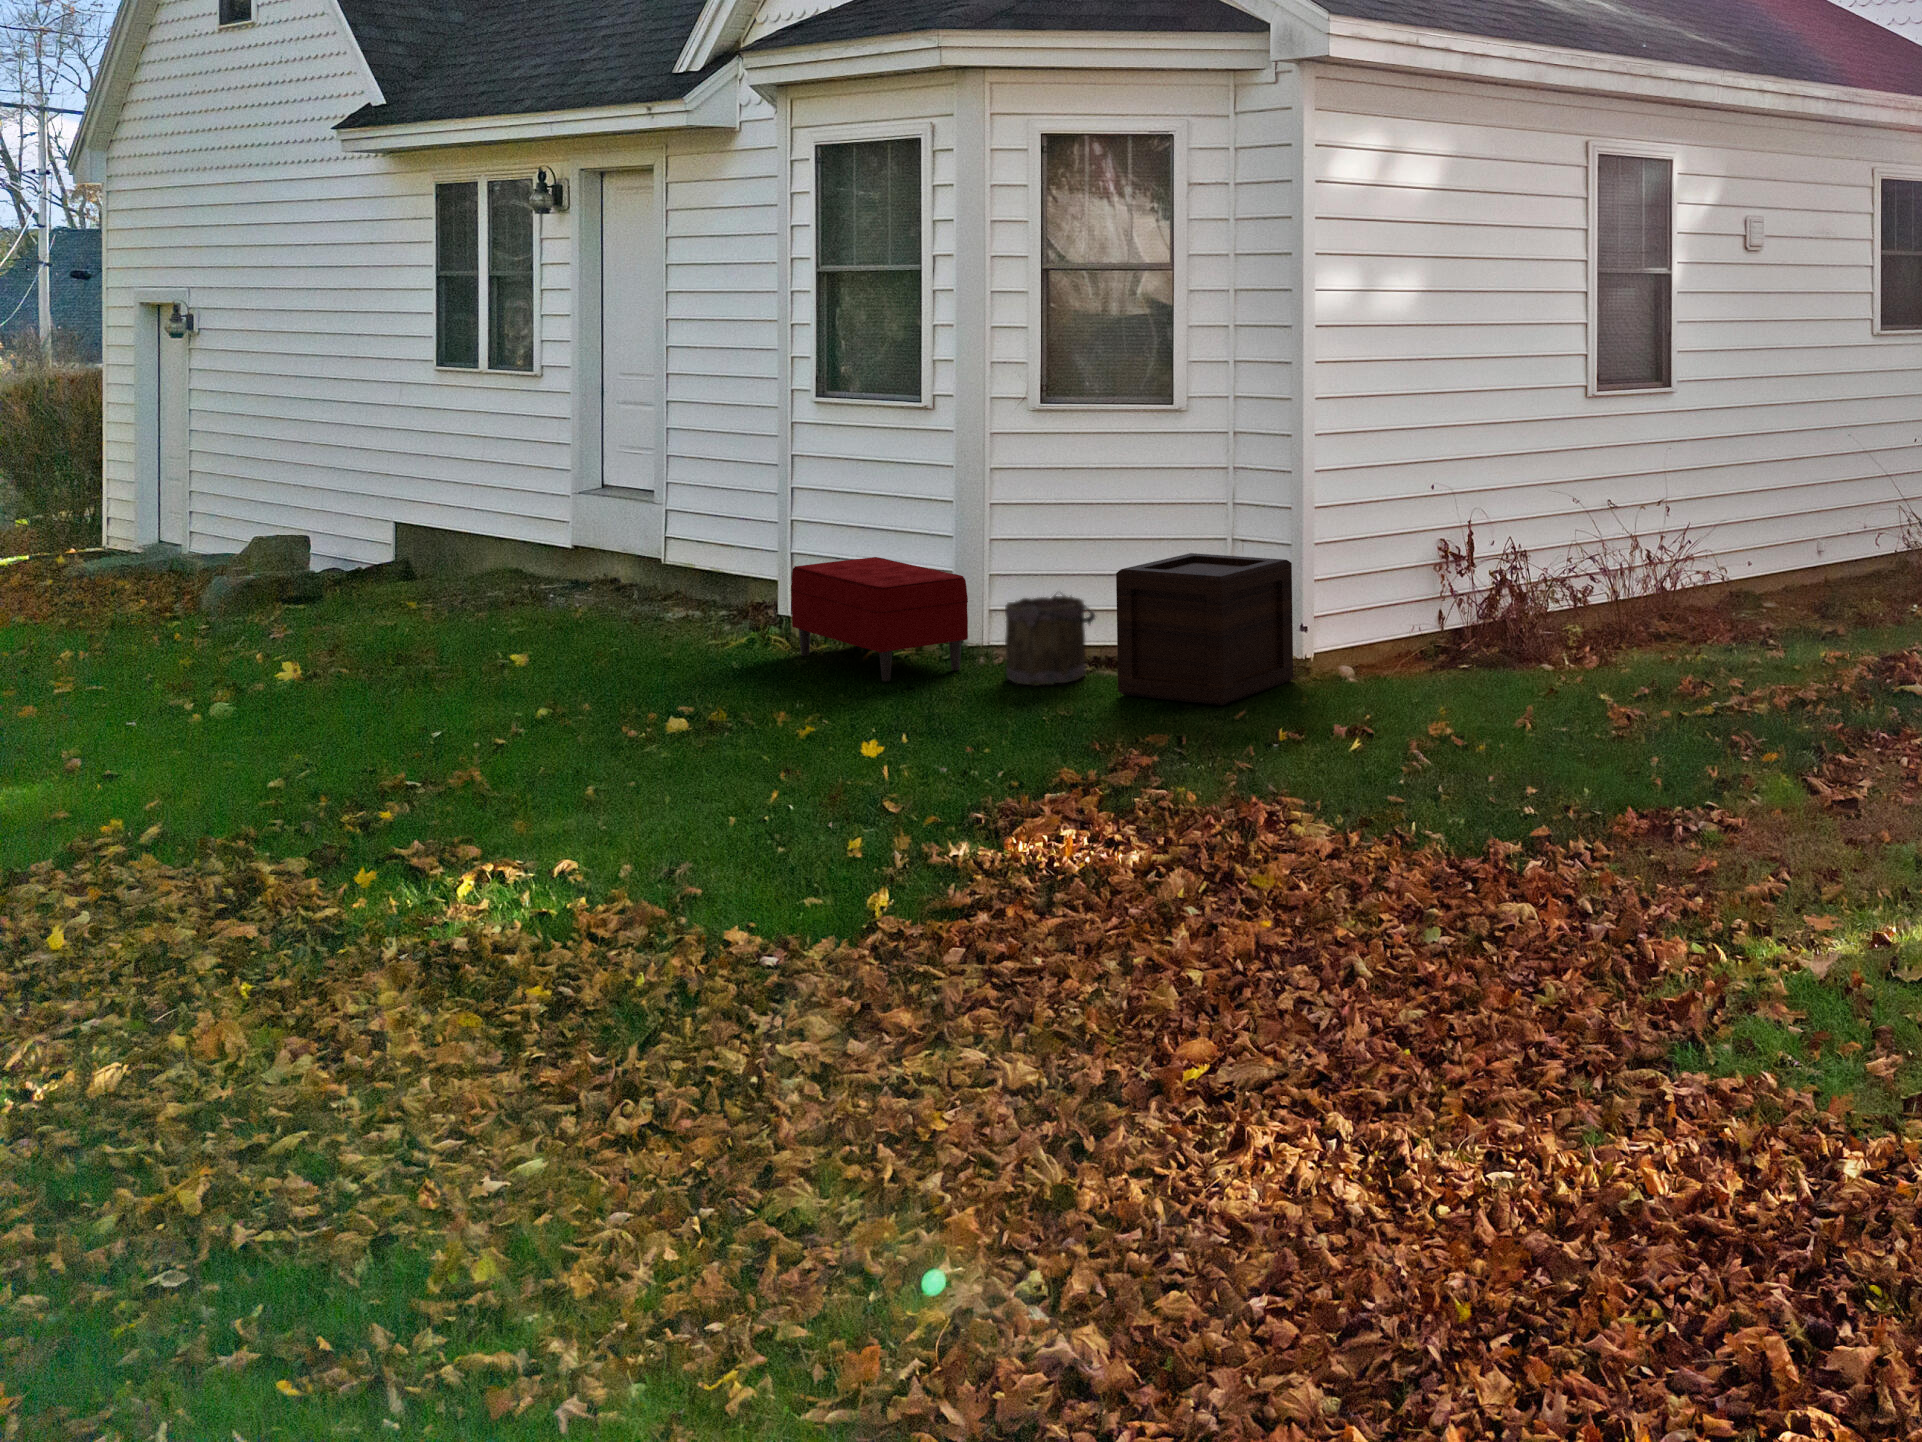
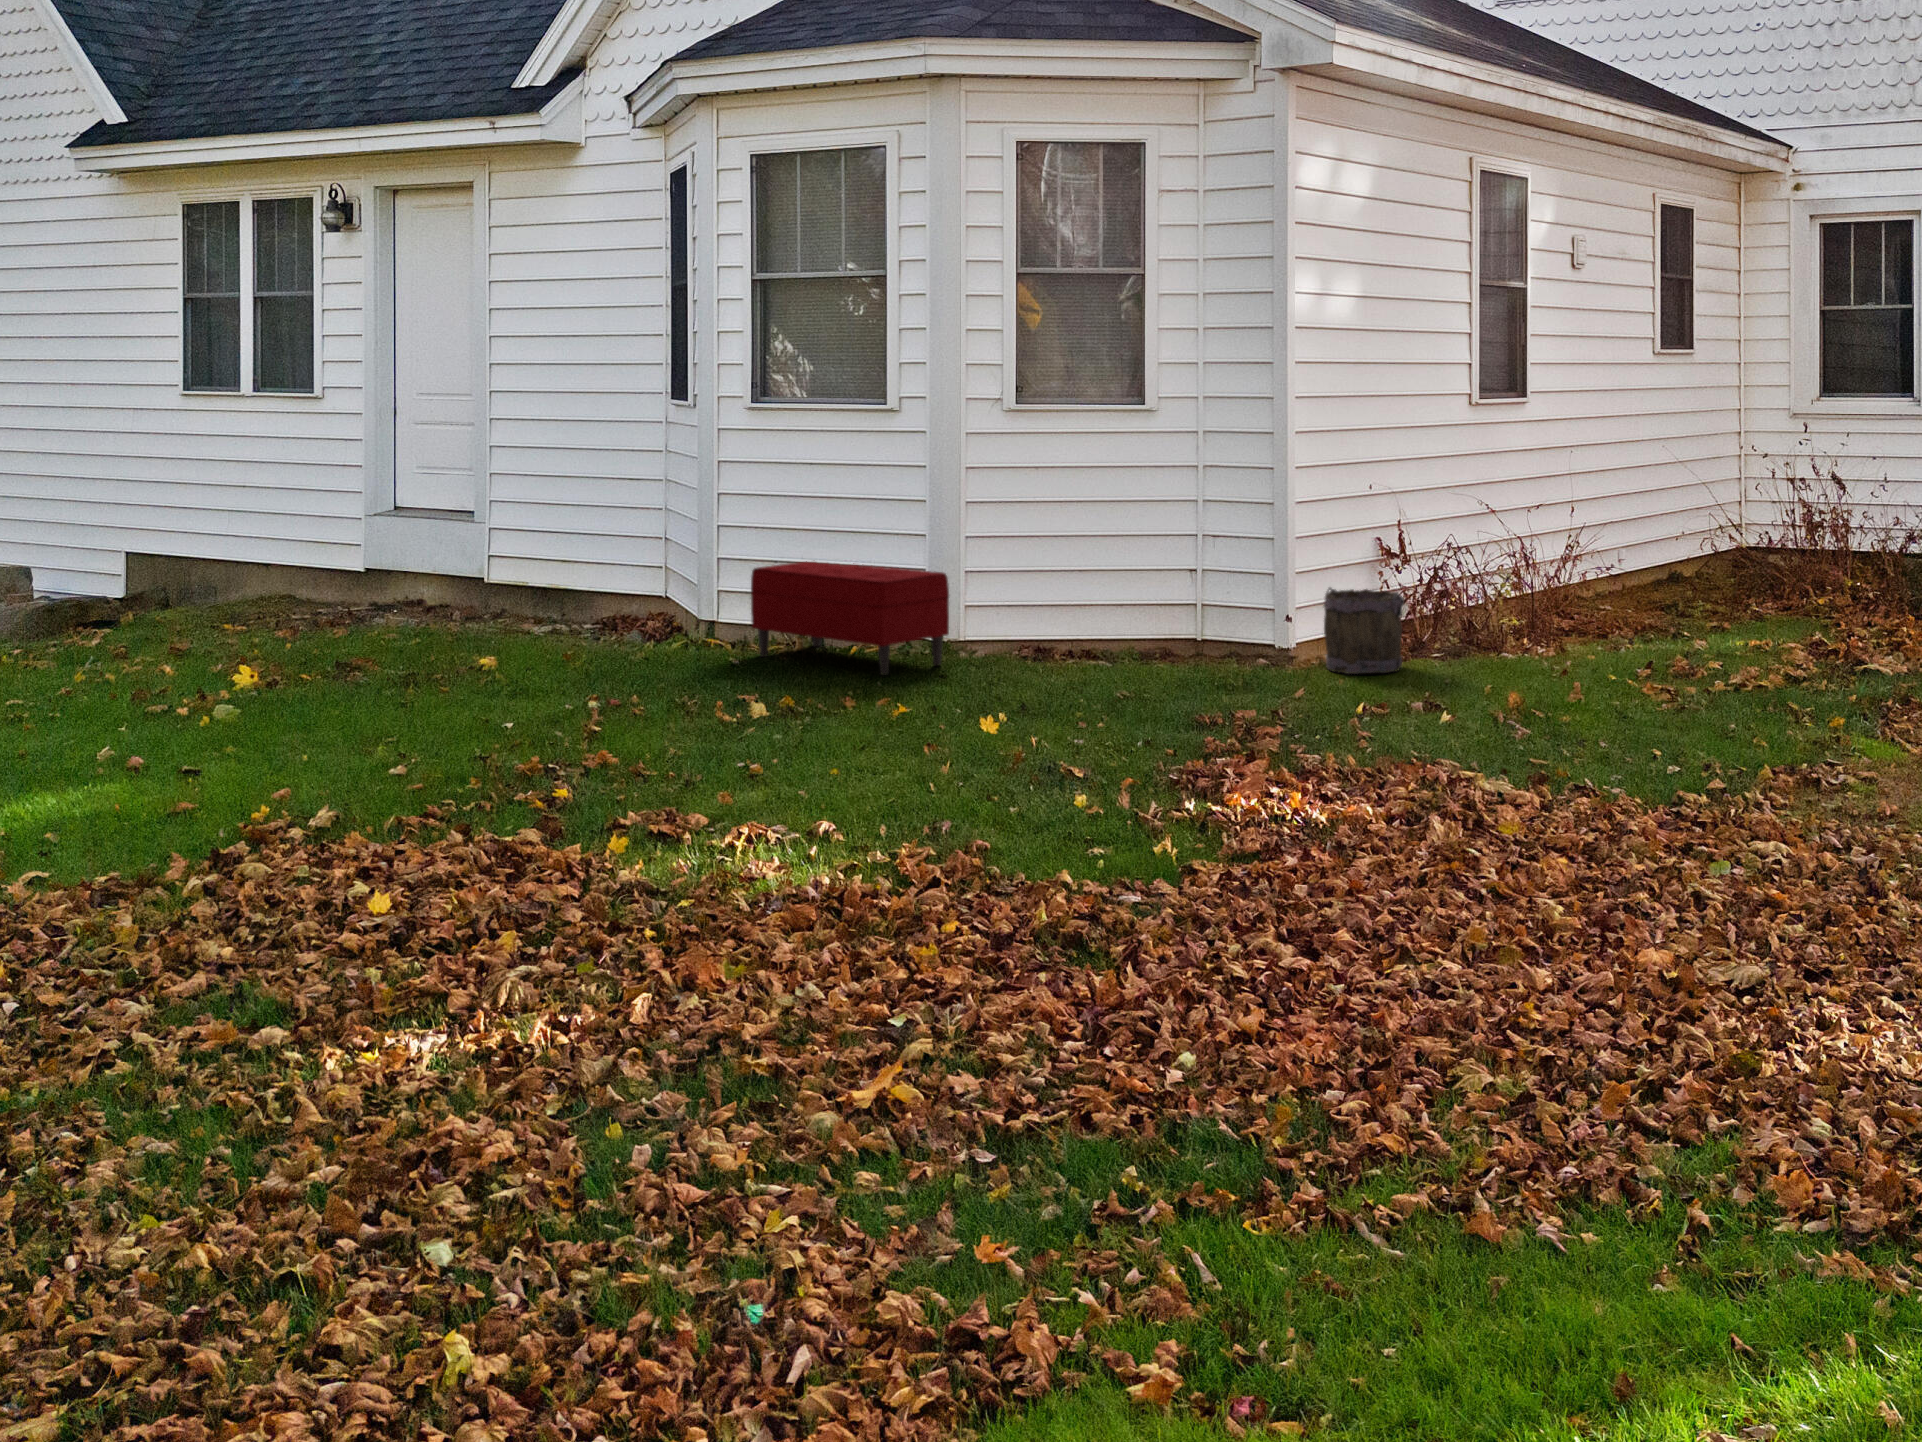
wooden crate: present [1116,553,1293,705] -> none [1131,547,1283,688]
bucket: present [1005,595,1095,685] -> present [1324,588,1405,674]

